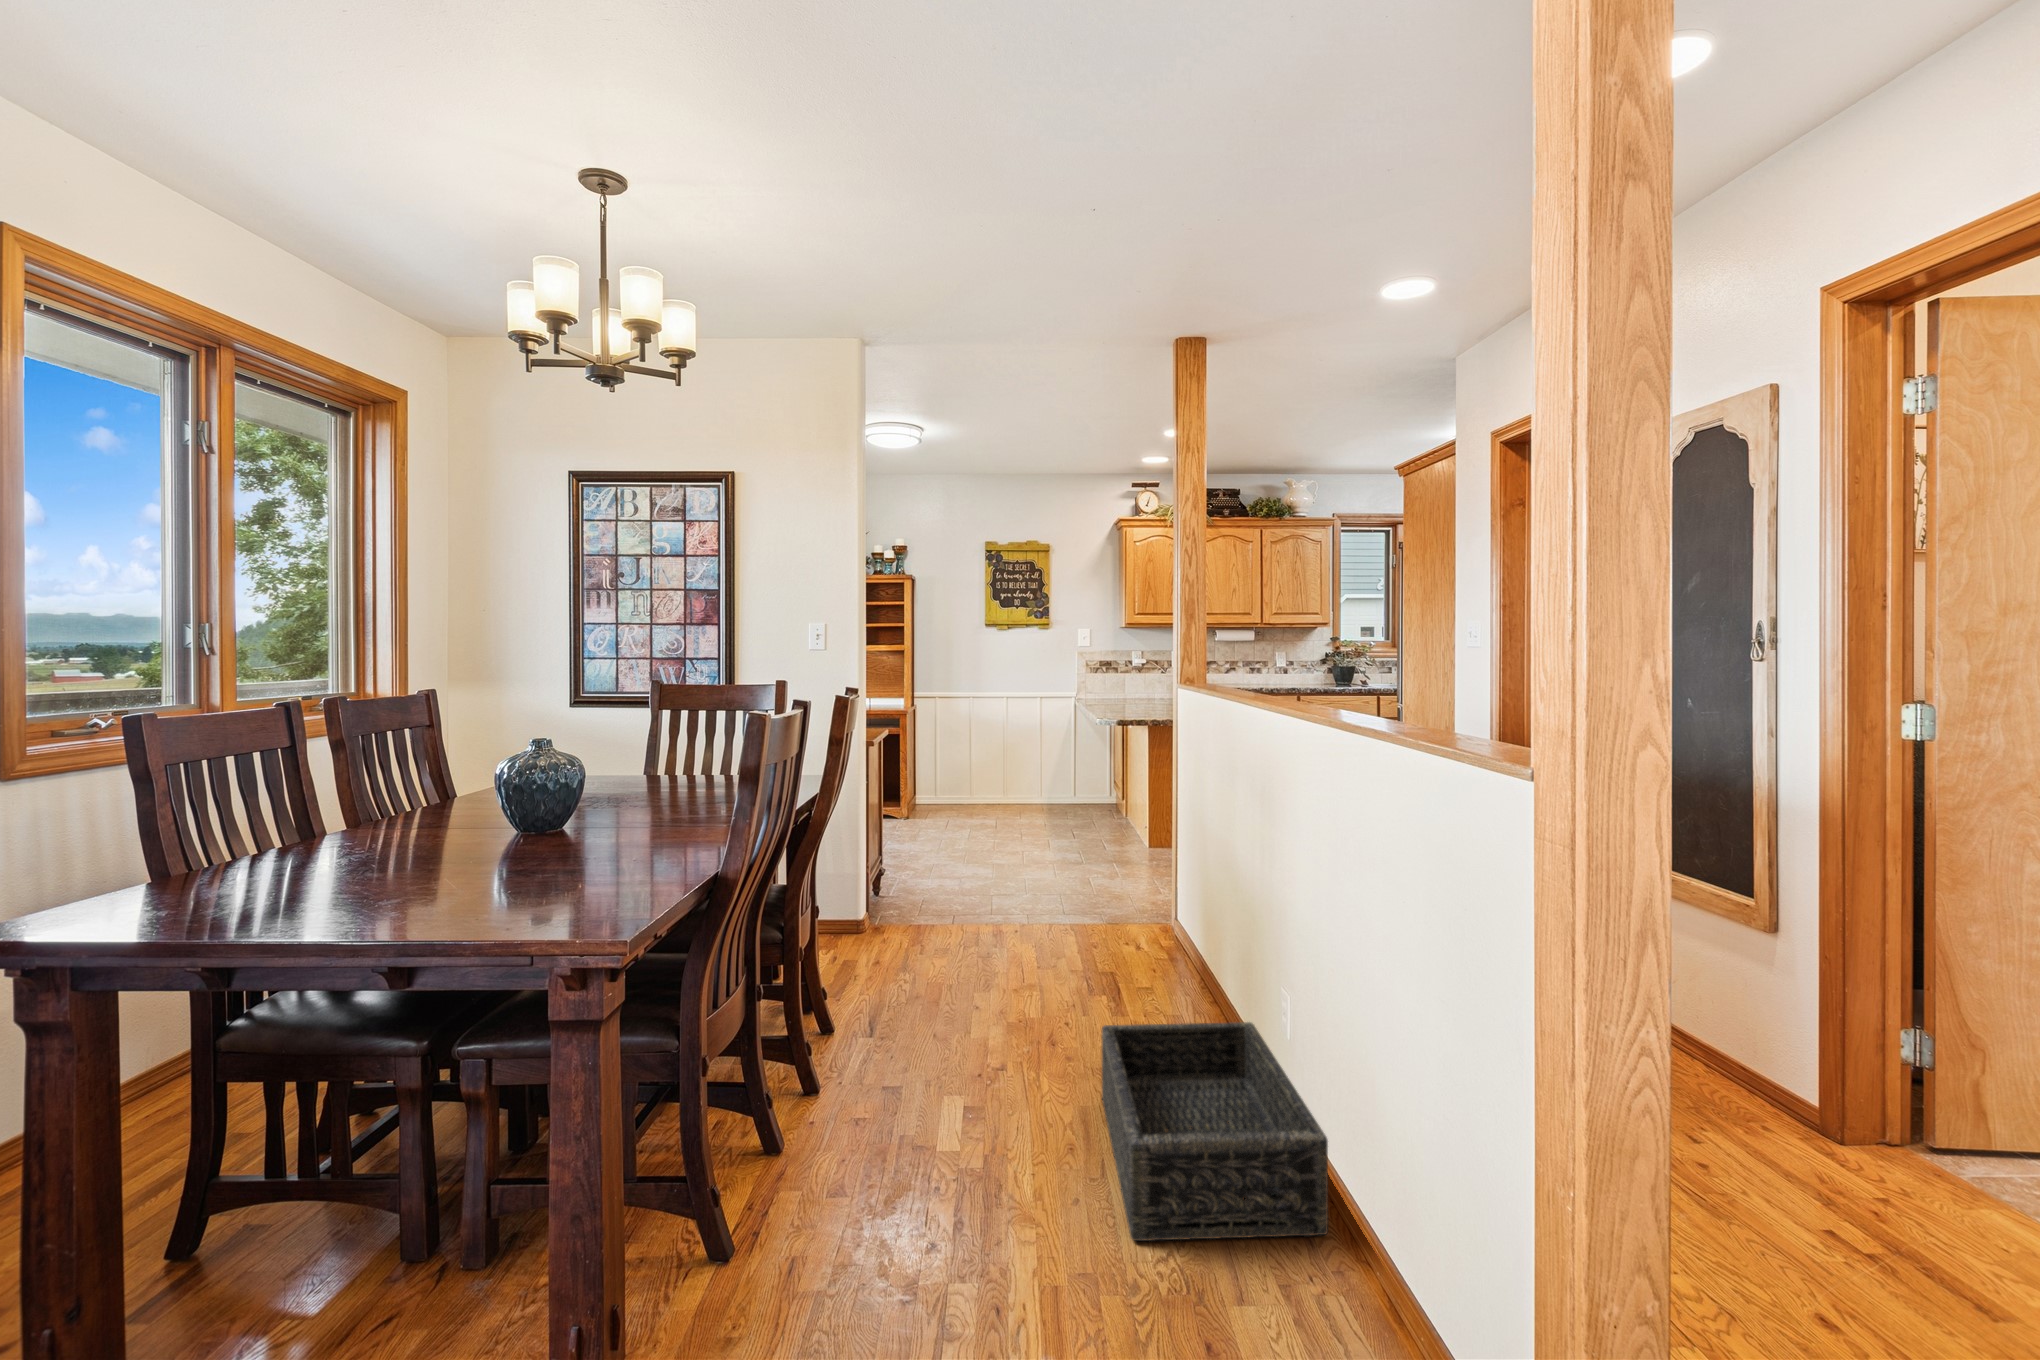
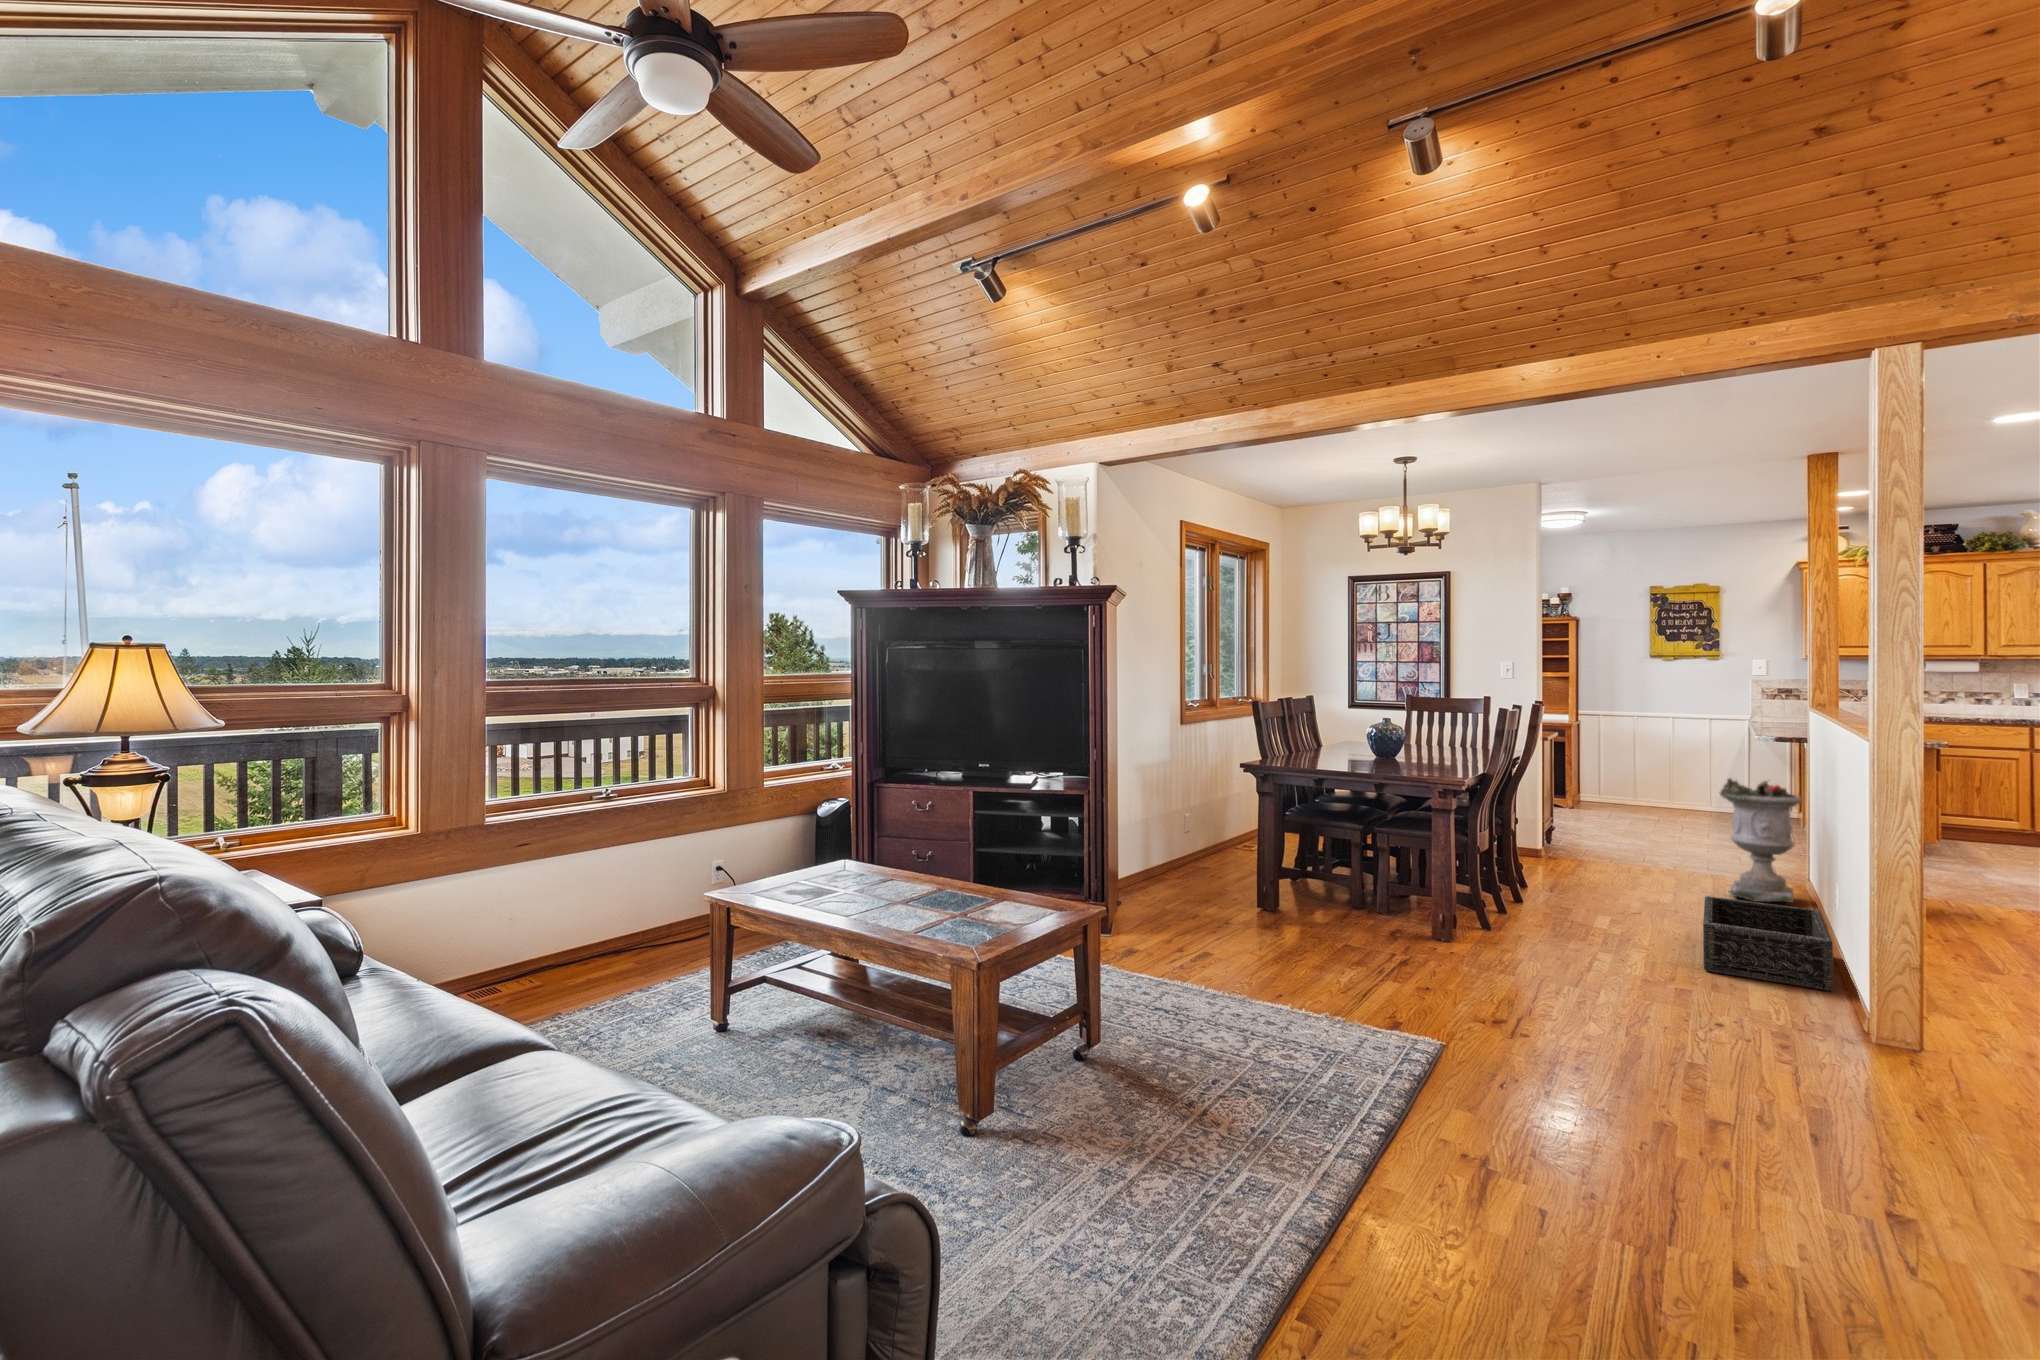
planter: none [1086,785,1179,968] -> present [1720,779,1802,903]

